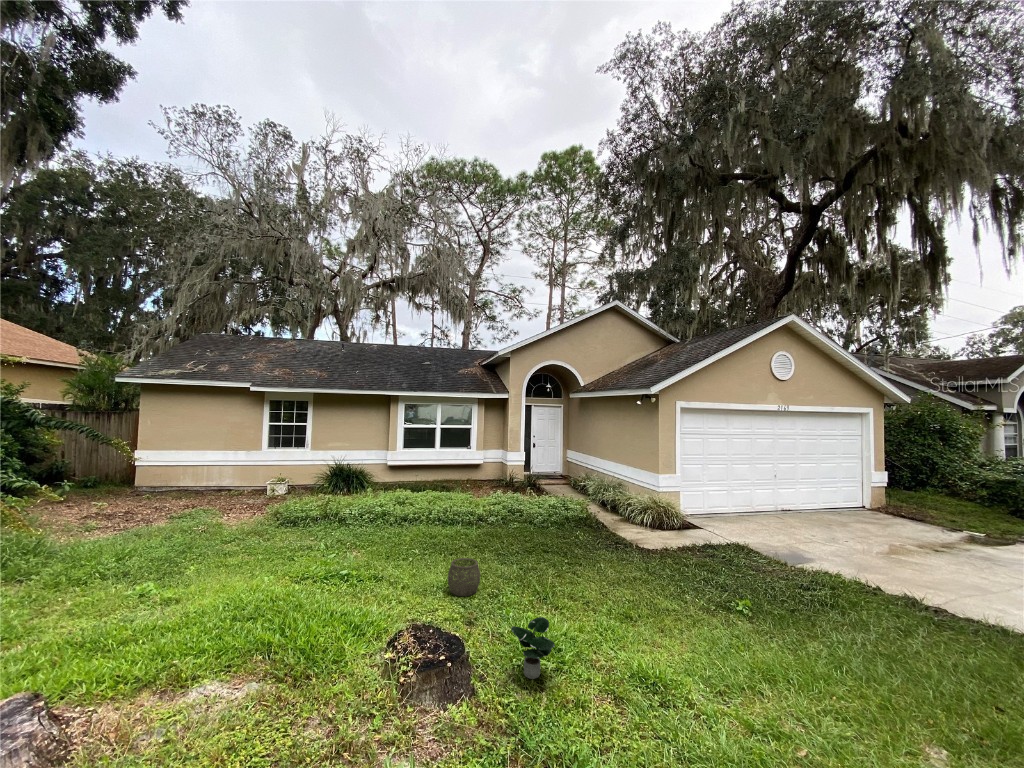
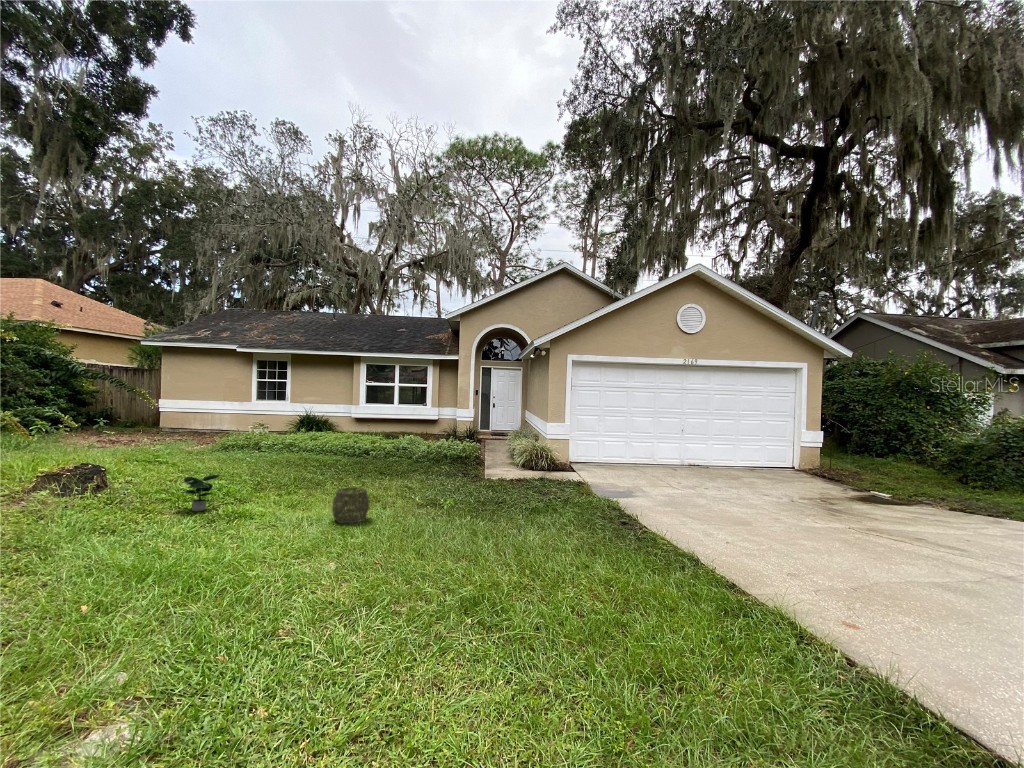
woven basket: present [447,558,480,596] -> present [332,487,369,523]

